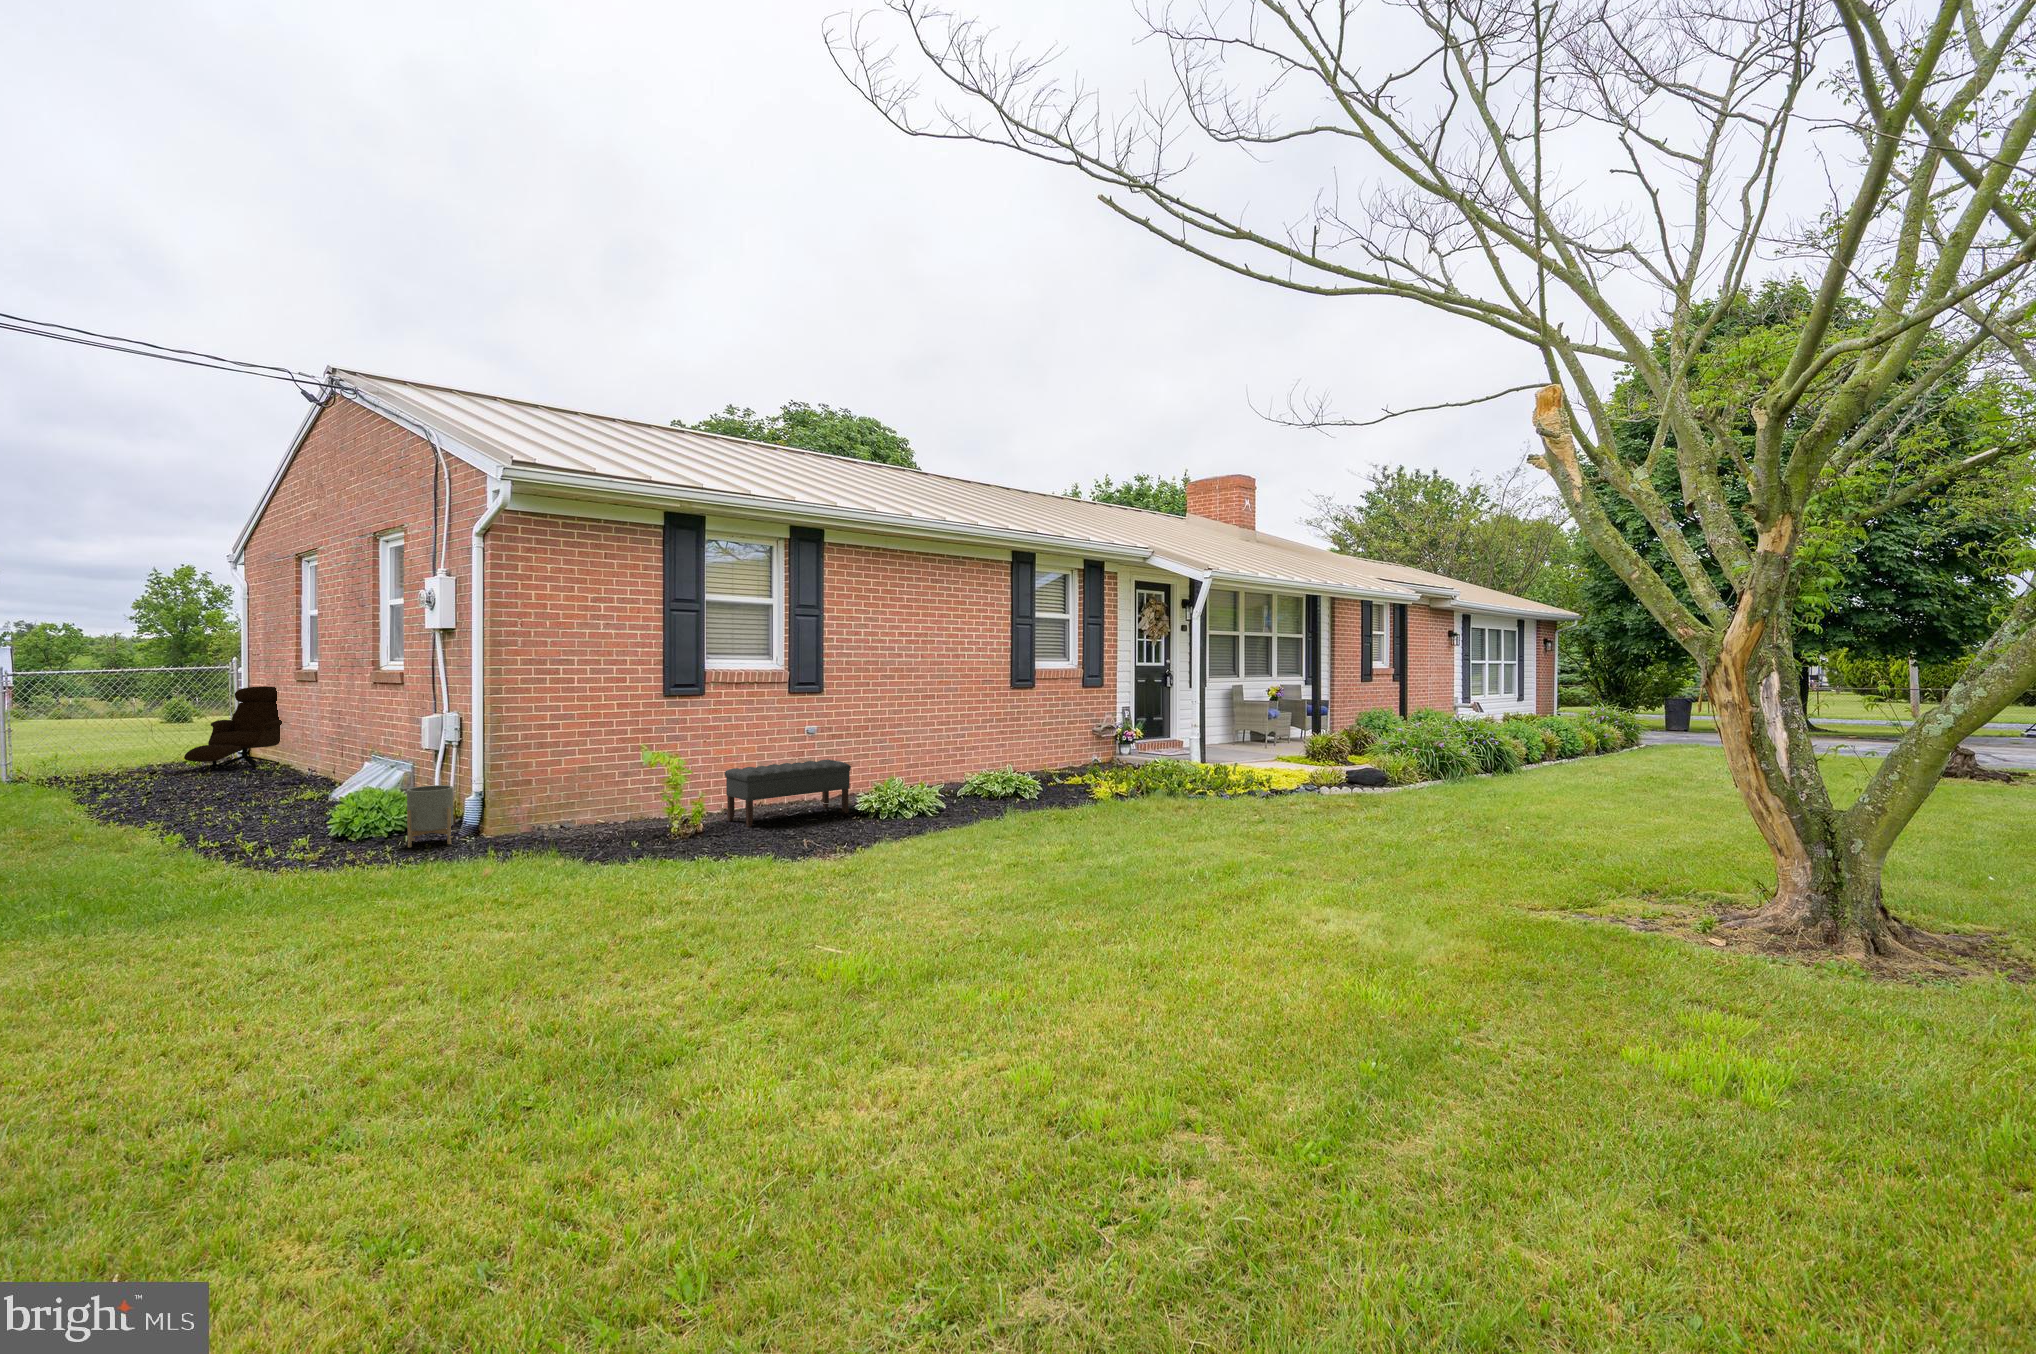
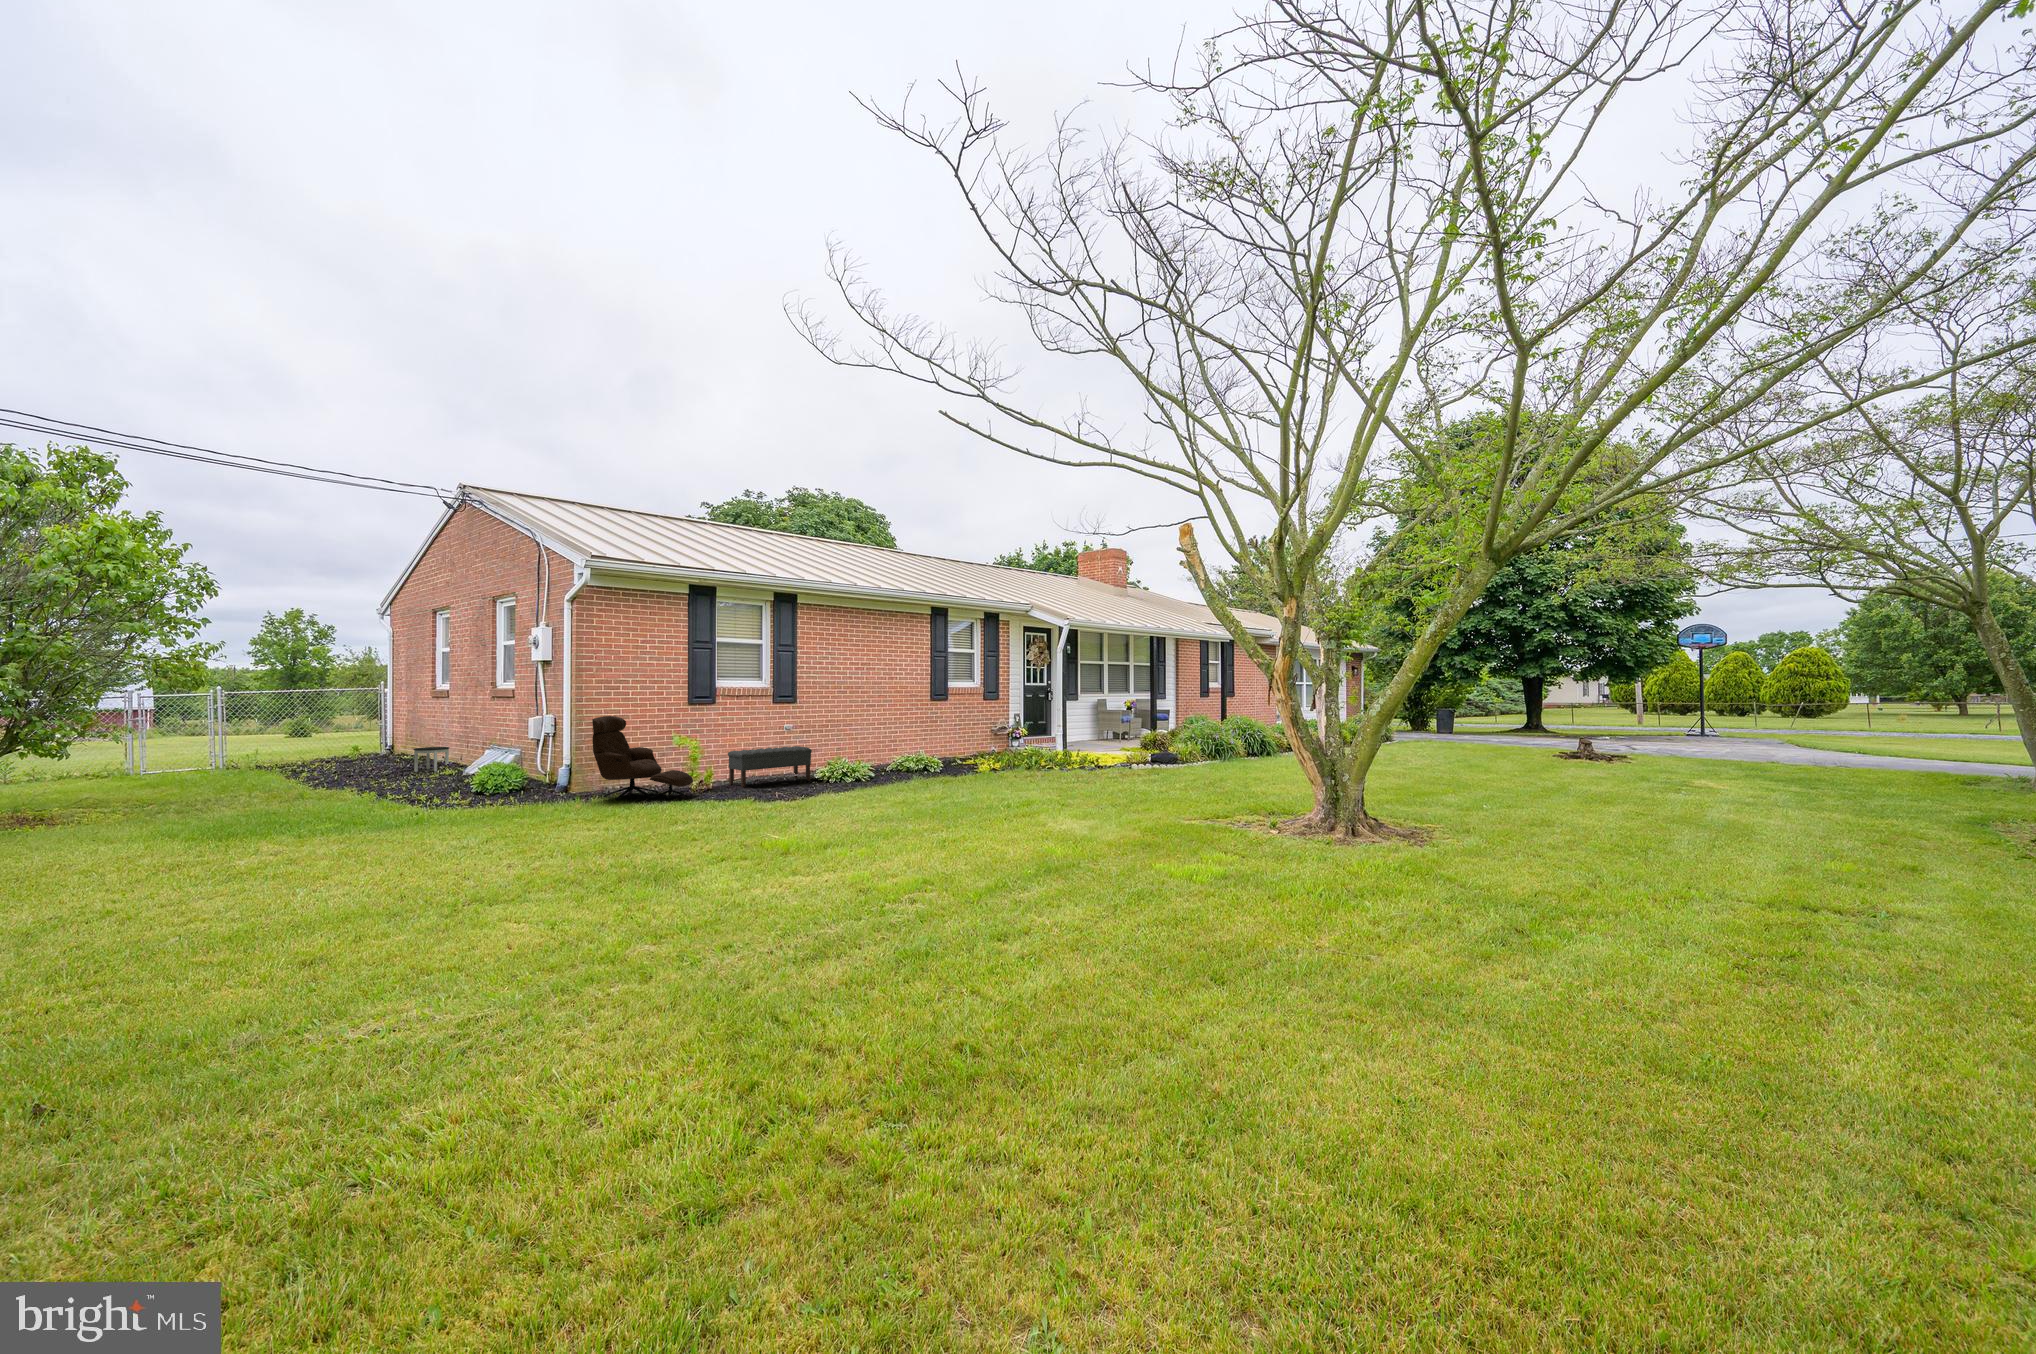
lounge chair: present [184,686,282,773] -> present [592,716,693,800]
round table: none [272,753,326,790] -> present [413,747,449,772]
planter: present [407,785,454,847] -> none [523,760,552,798]

